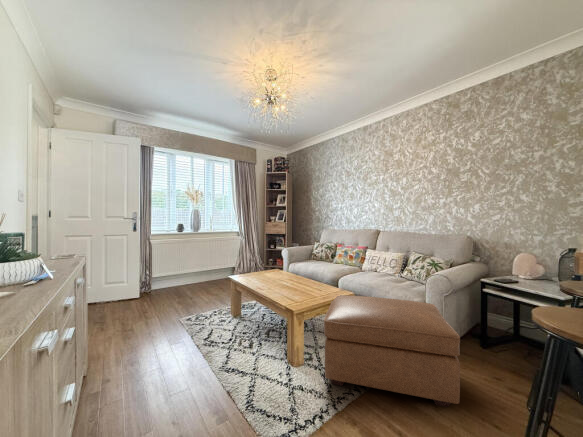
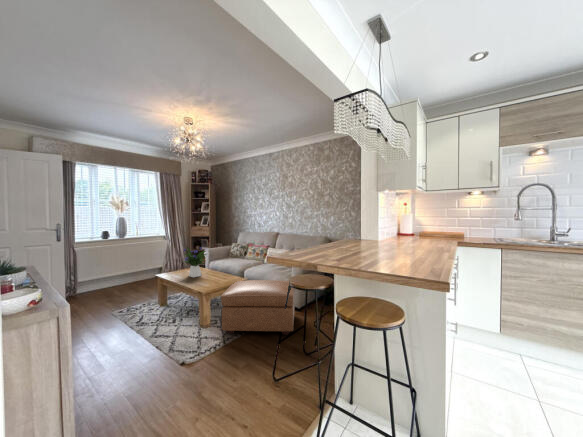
flower arrangement: none [256,242,296,284] -> present [184,247,206,277]

